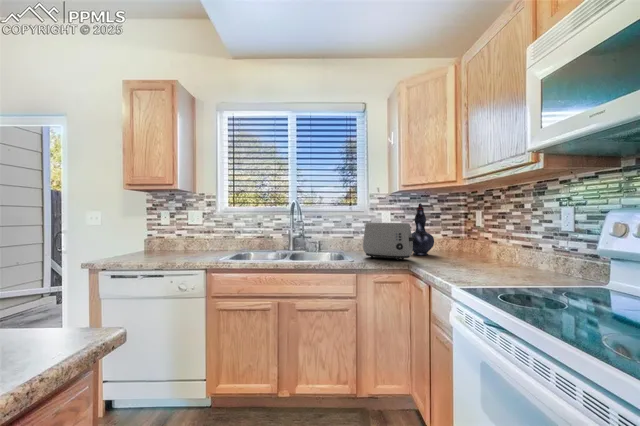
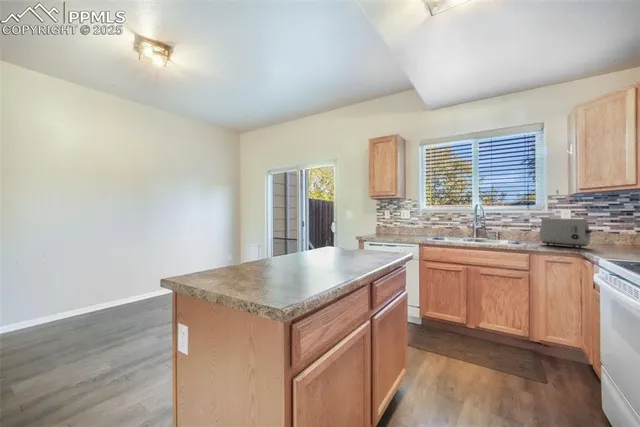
decorative vase: present [411,203,434,255] -> none [587,203,620,247]

